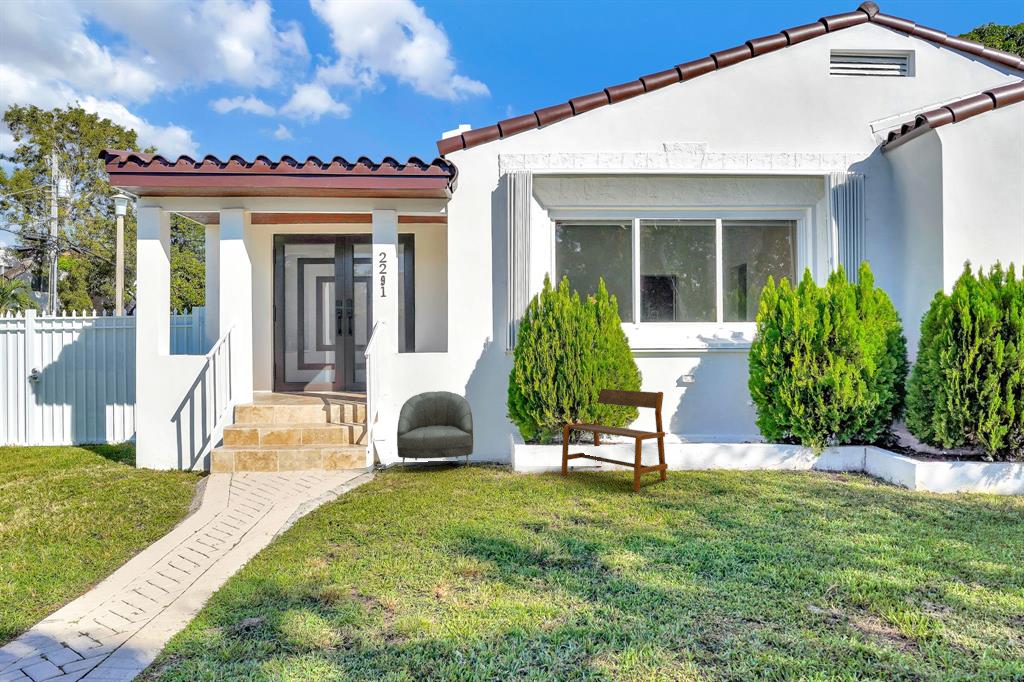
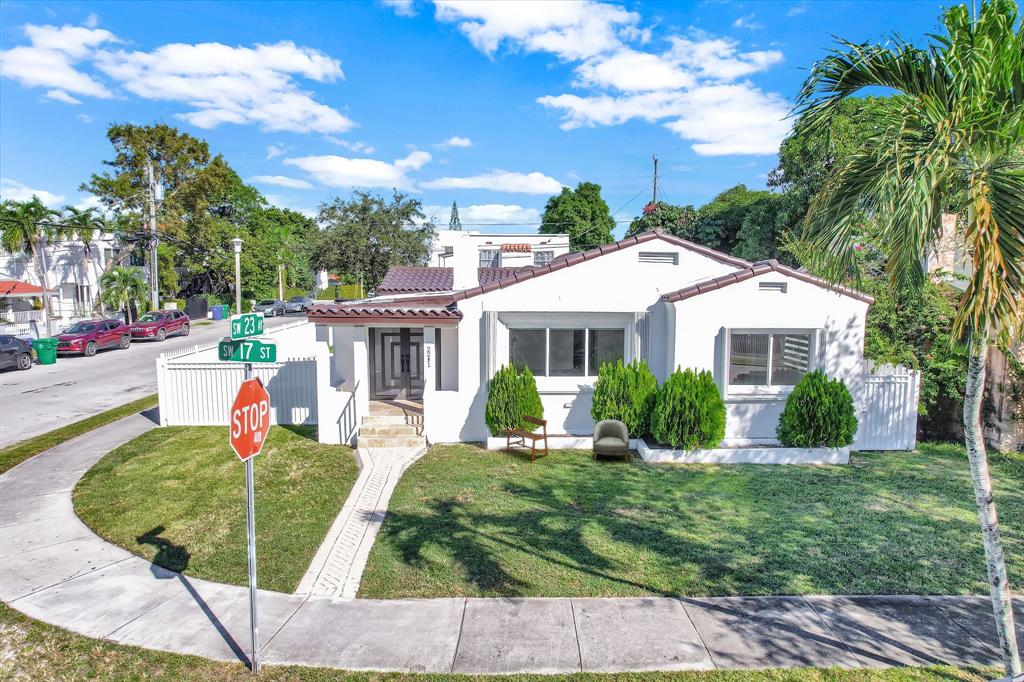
armchair: present [397,391,473,472] -> present [593,420,629,455]

